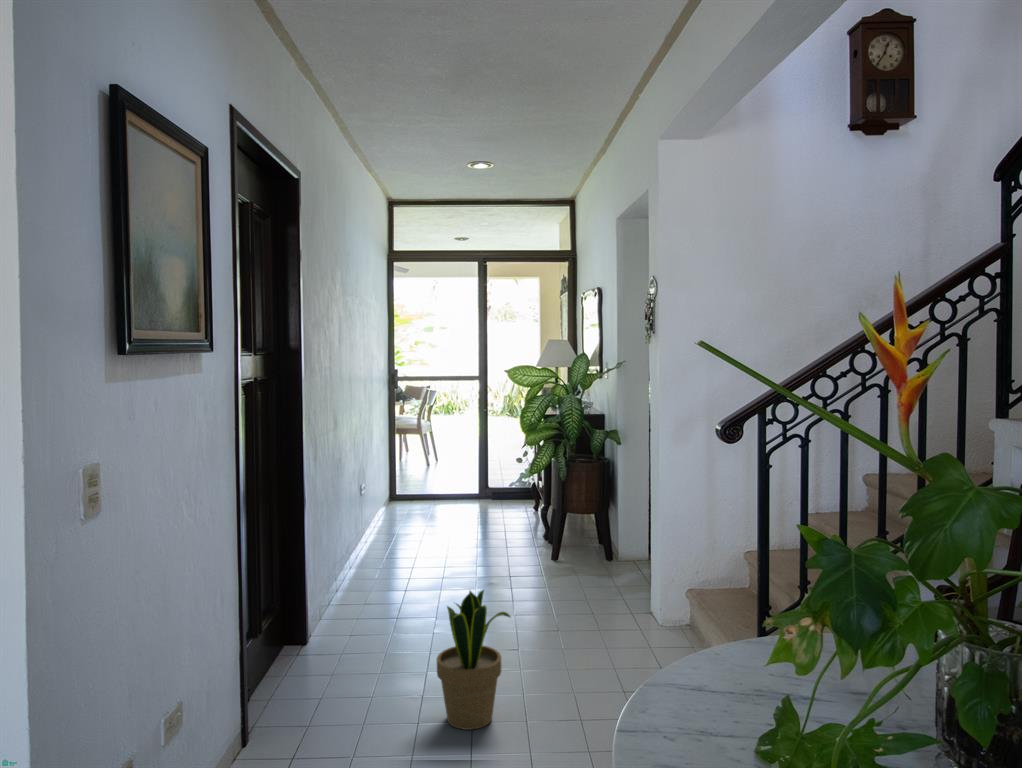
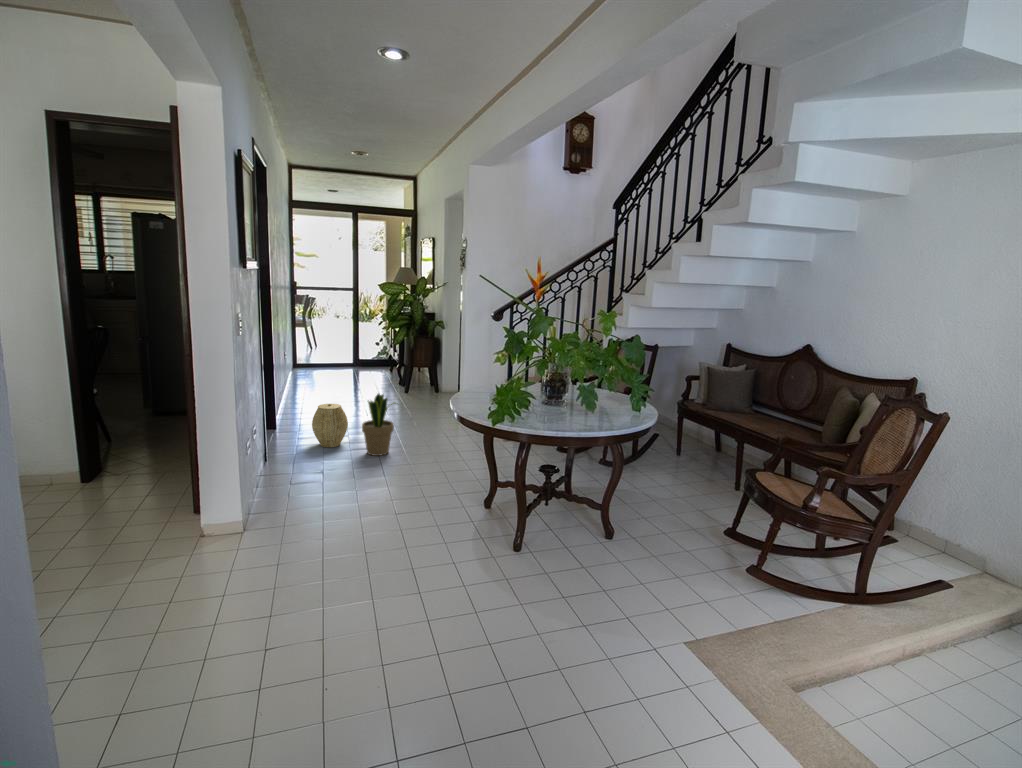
woven basket: none [350,603,418,696] -> present [312,404,348,447]

